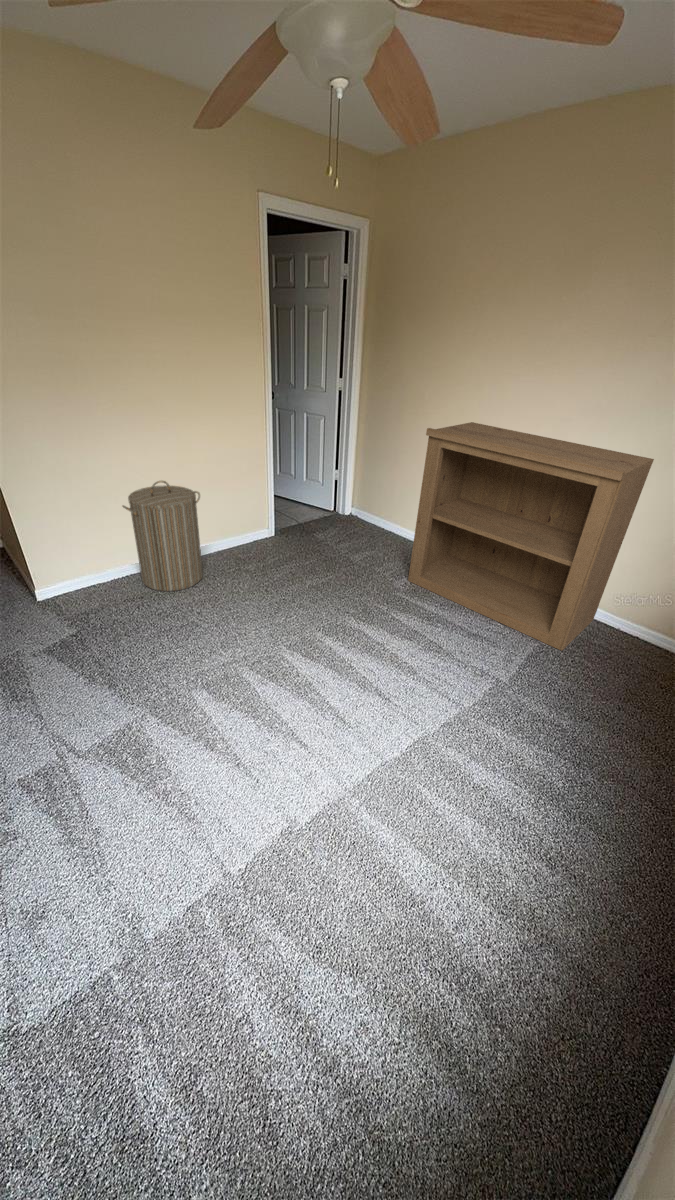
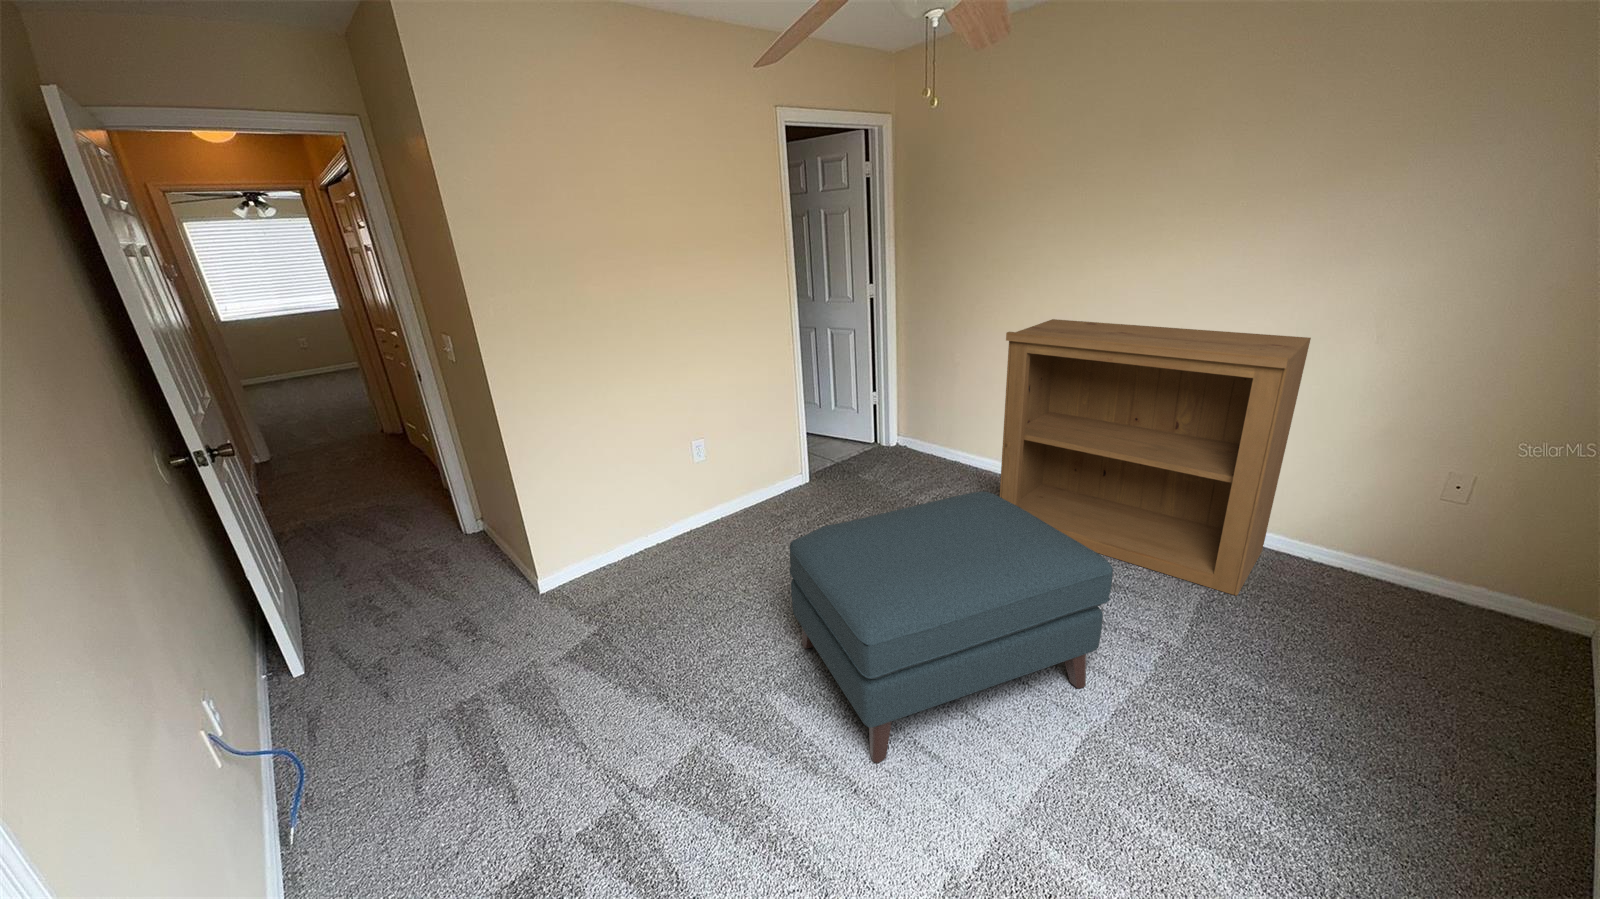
laundry hamper: present [123,481,203,591] -> none [643,428,737,565]
ottoman: none [218,555,454,746] -> present [790,491,1113,763]

